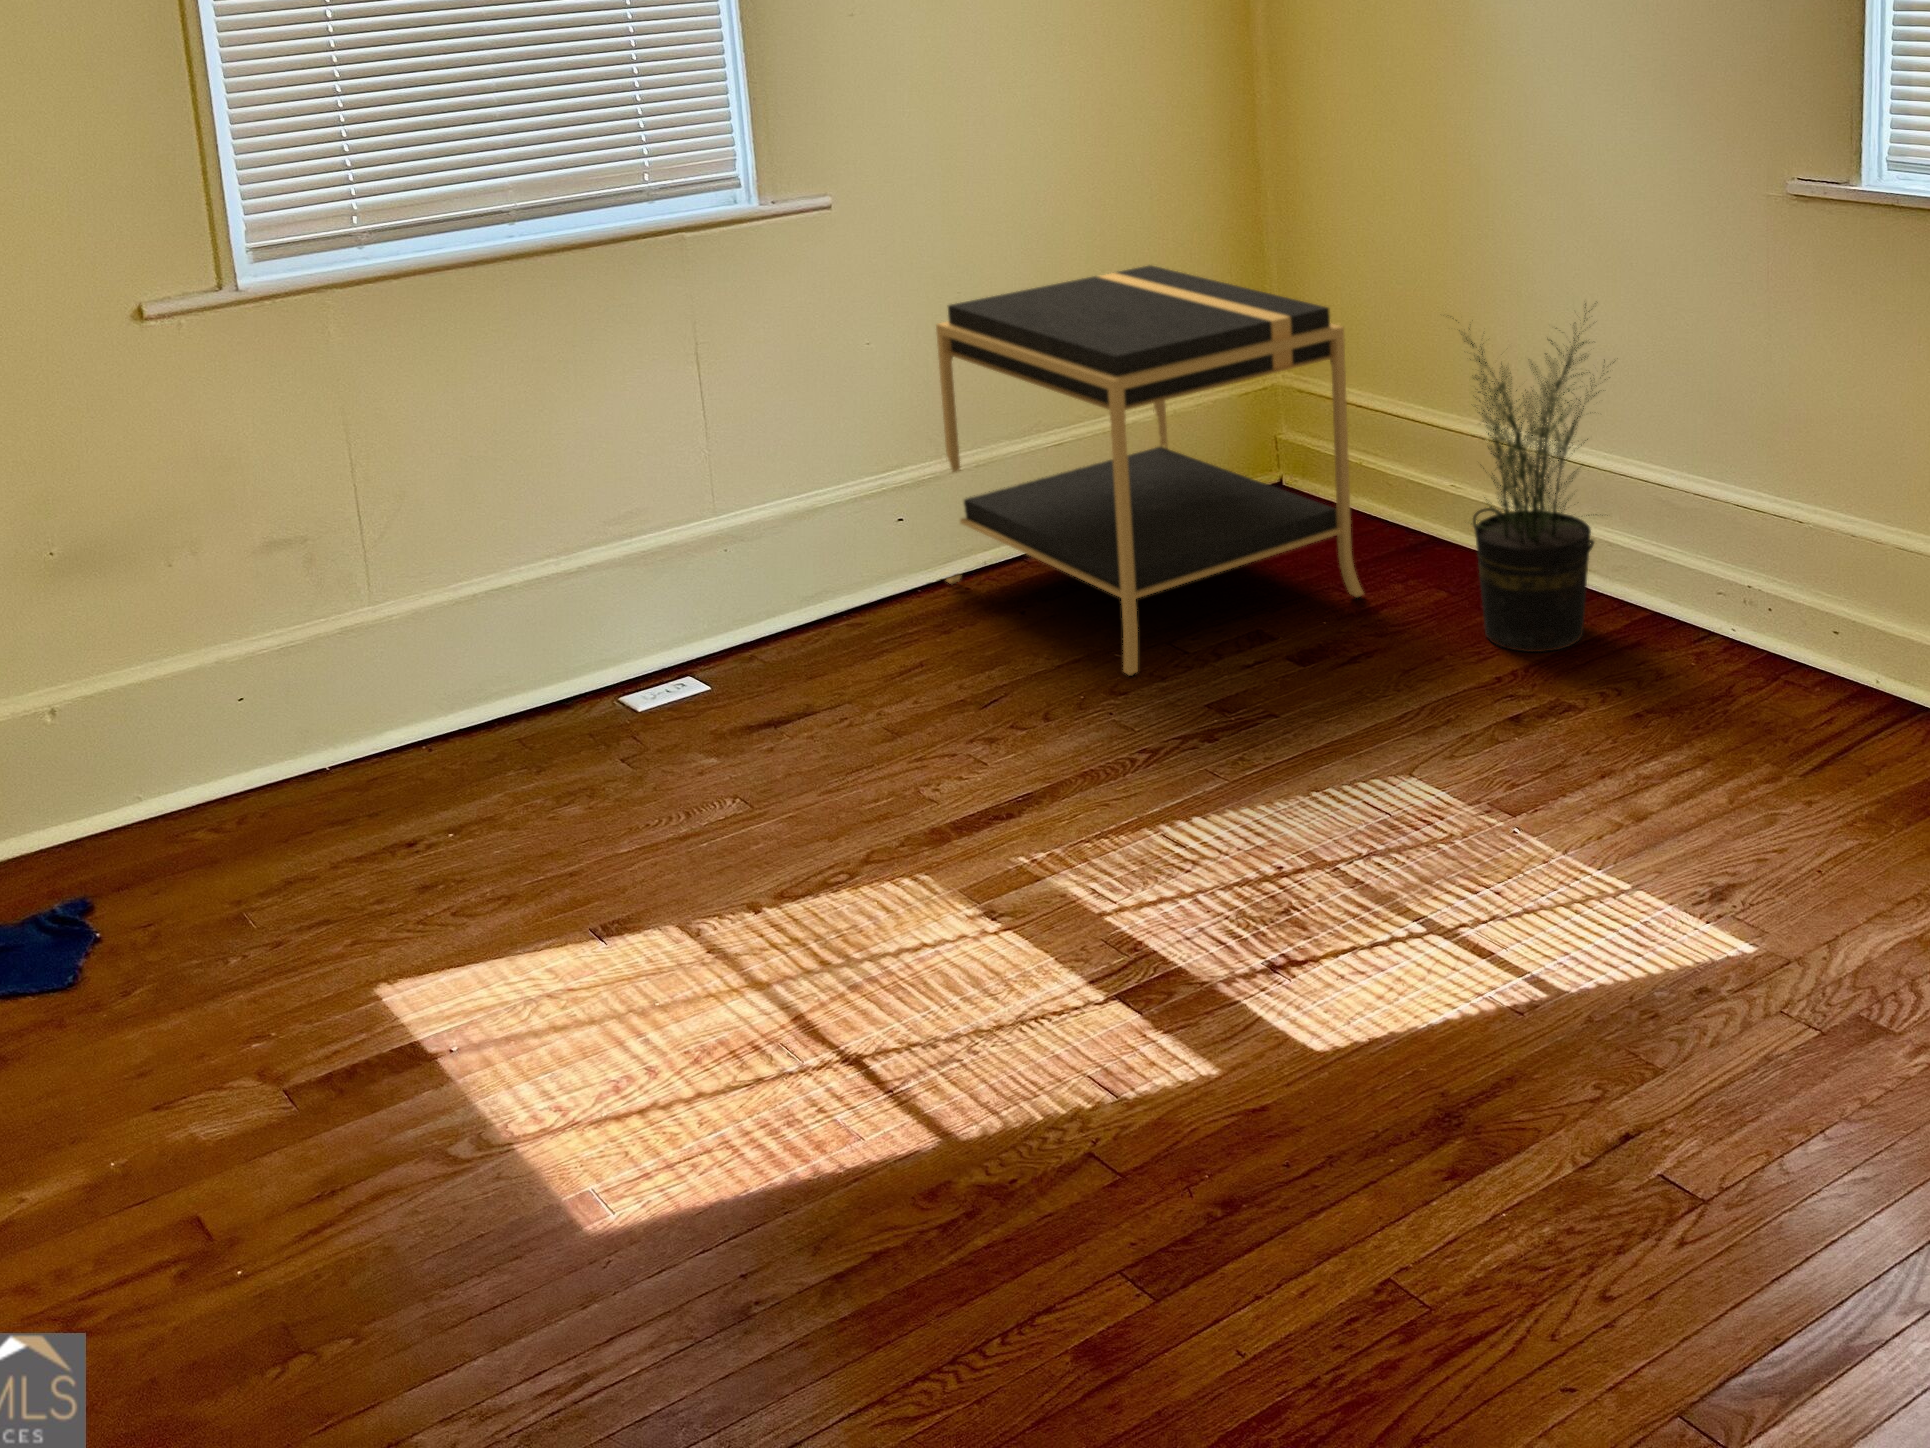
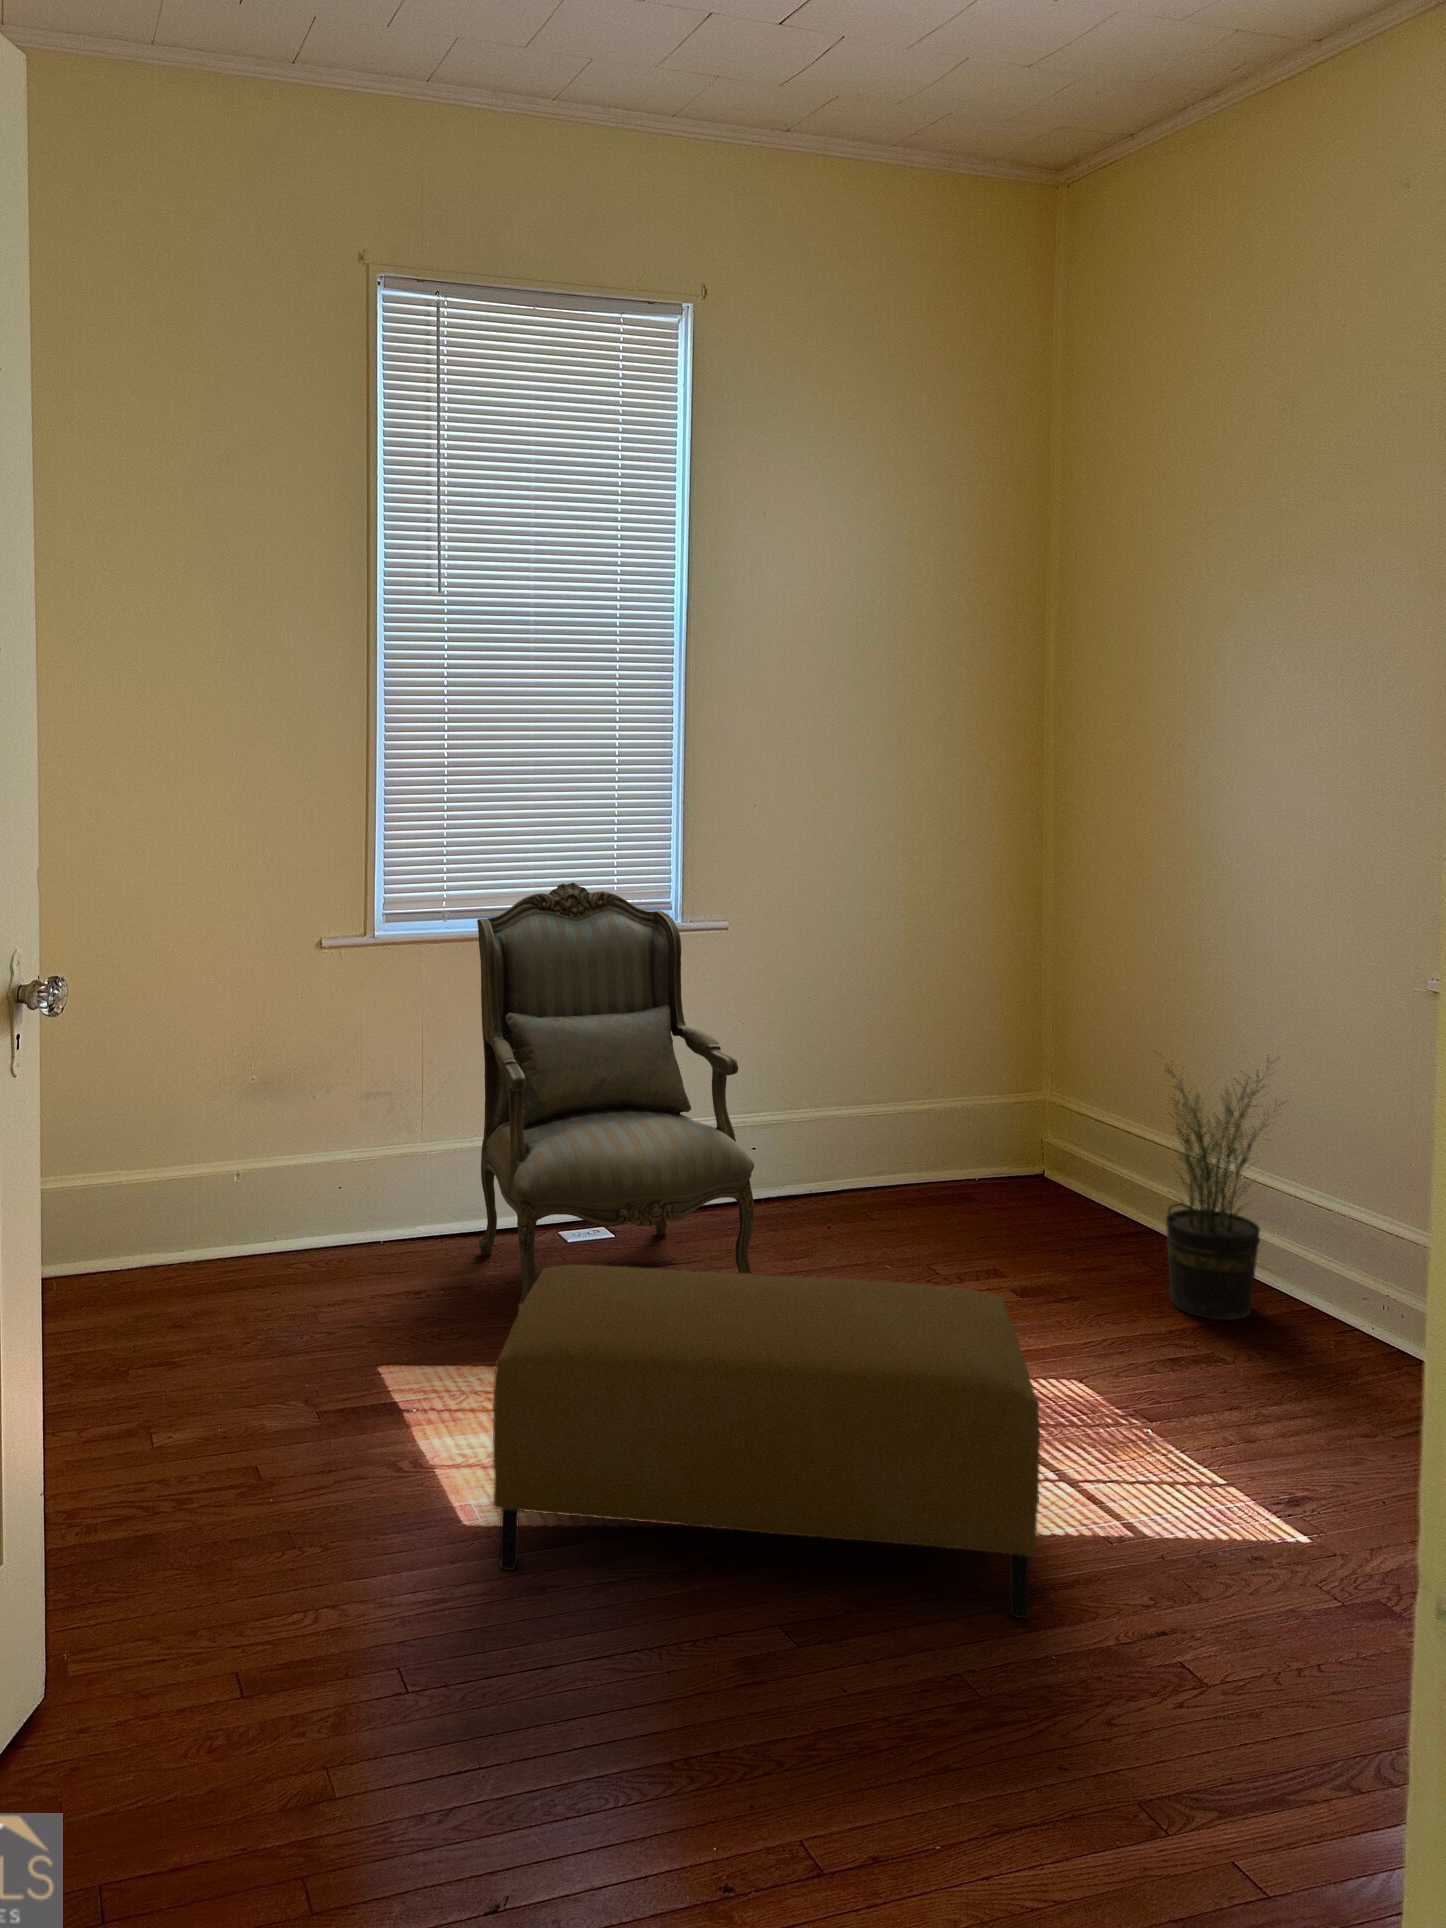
armchair: none [424,165,945,858] -> present [477,883,755,1313]
nightstand: present [936,265,1363,676] -> none [784,996,1085,1280]
ottoman: none [617,709,1460,1303] -> present [493,1265,1040,1618]

